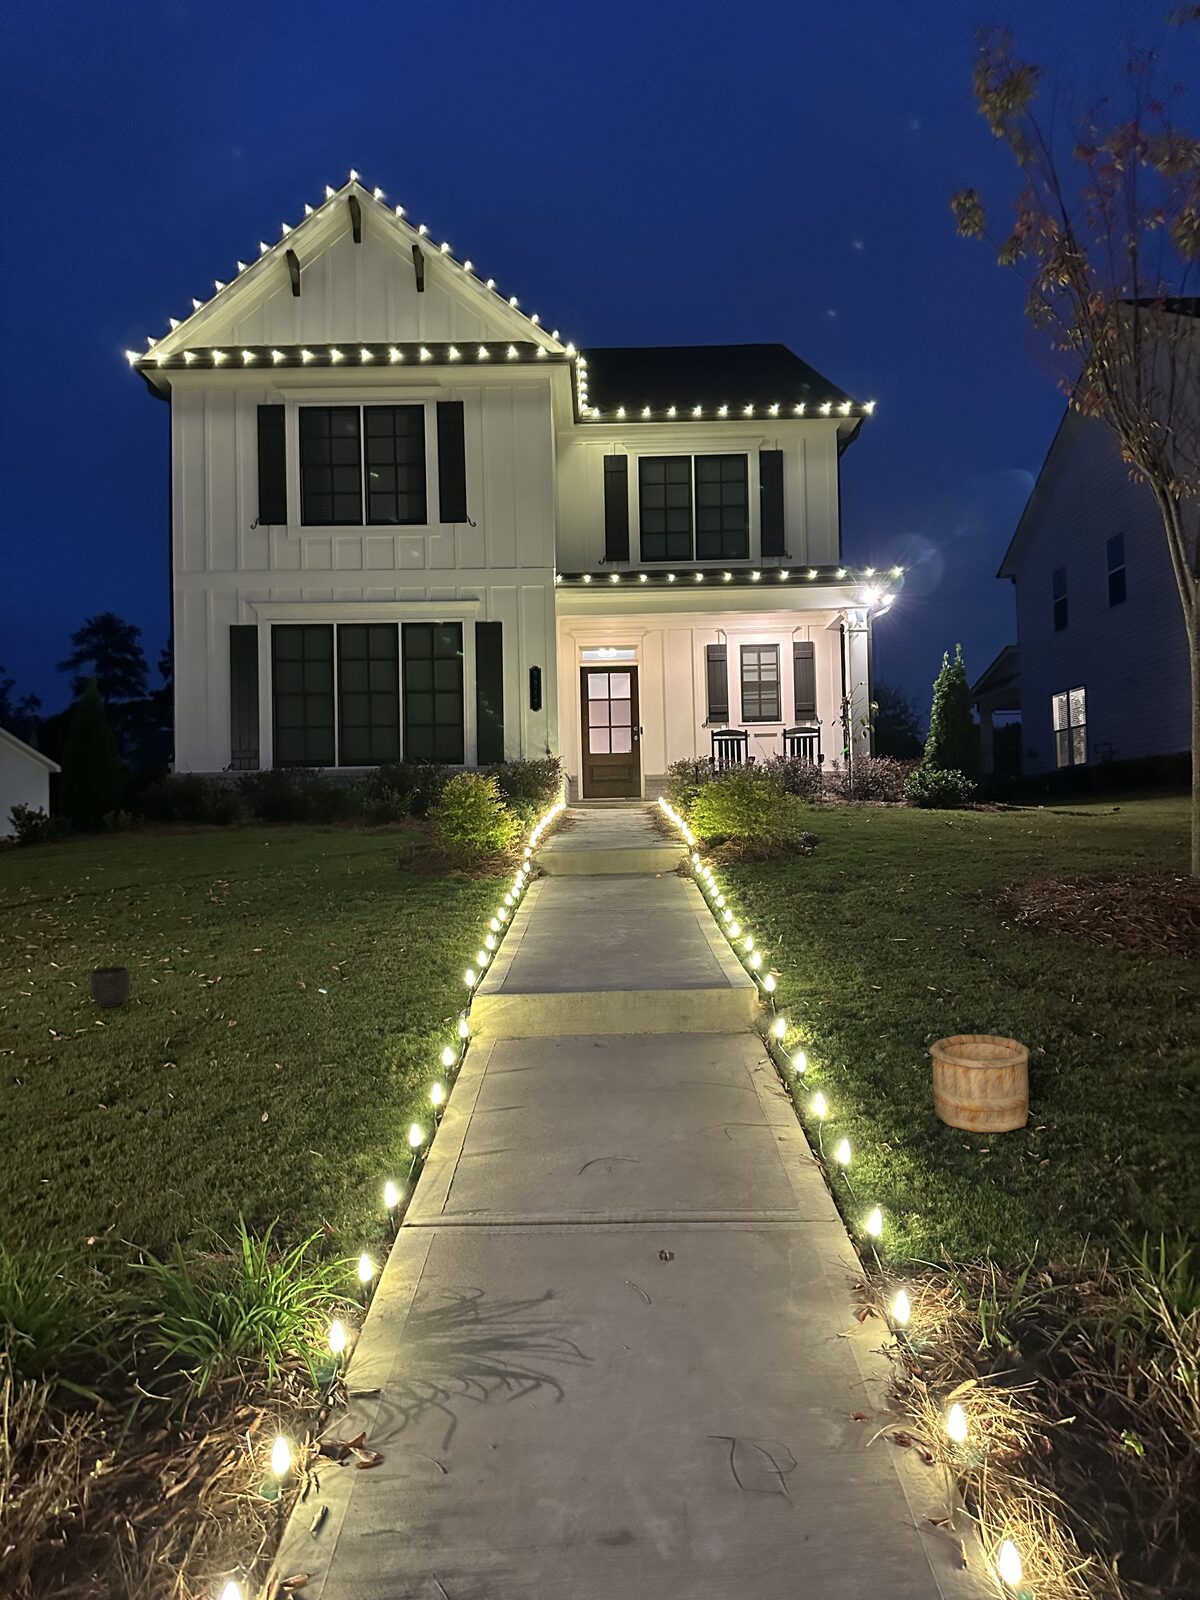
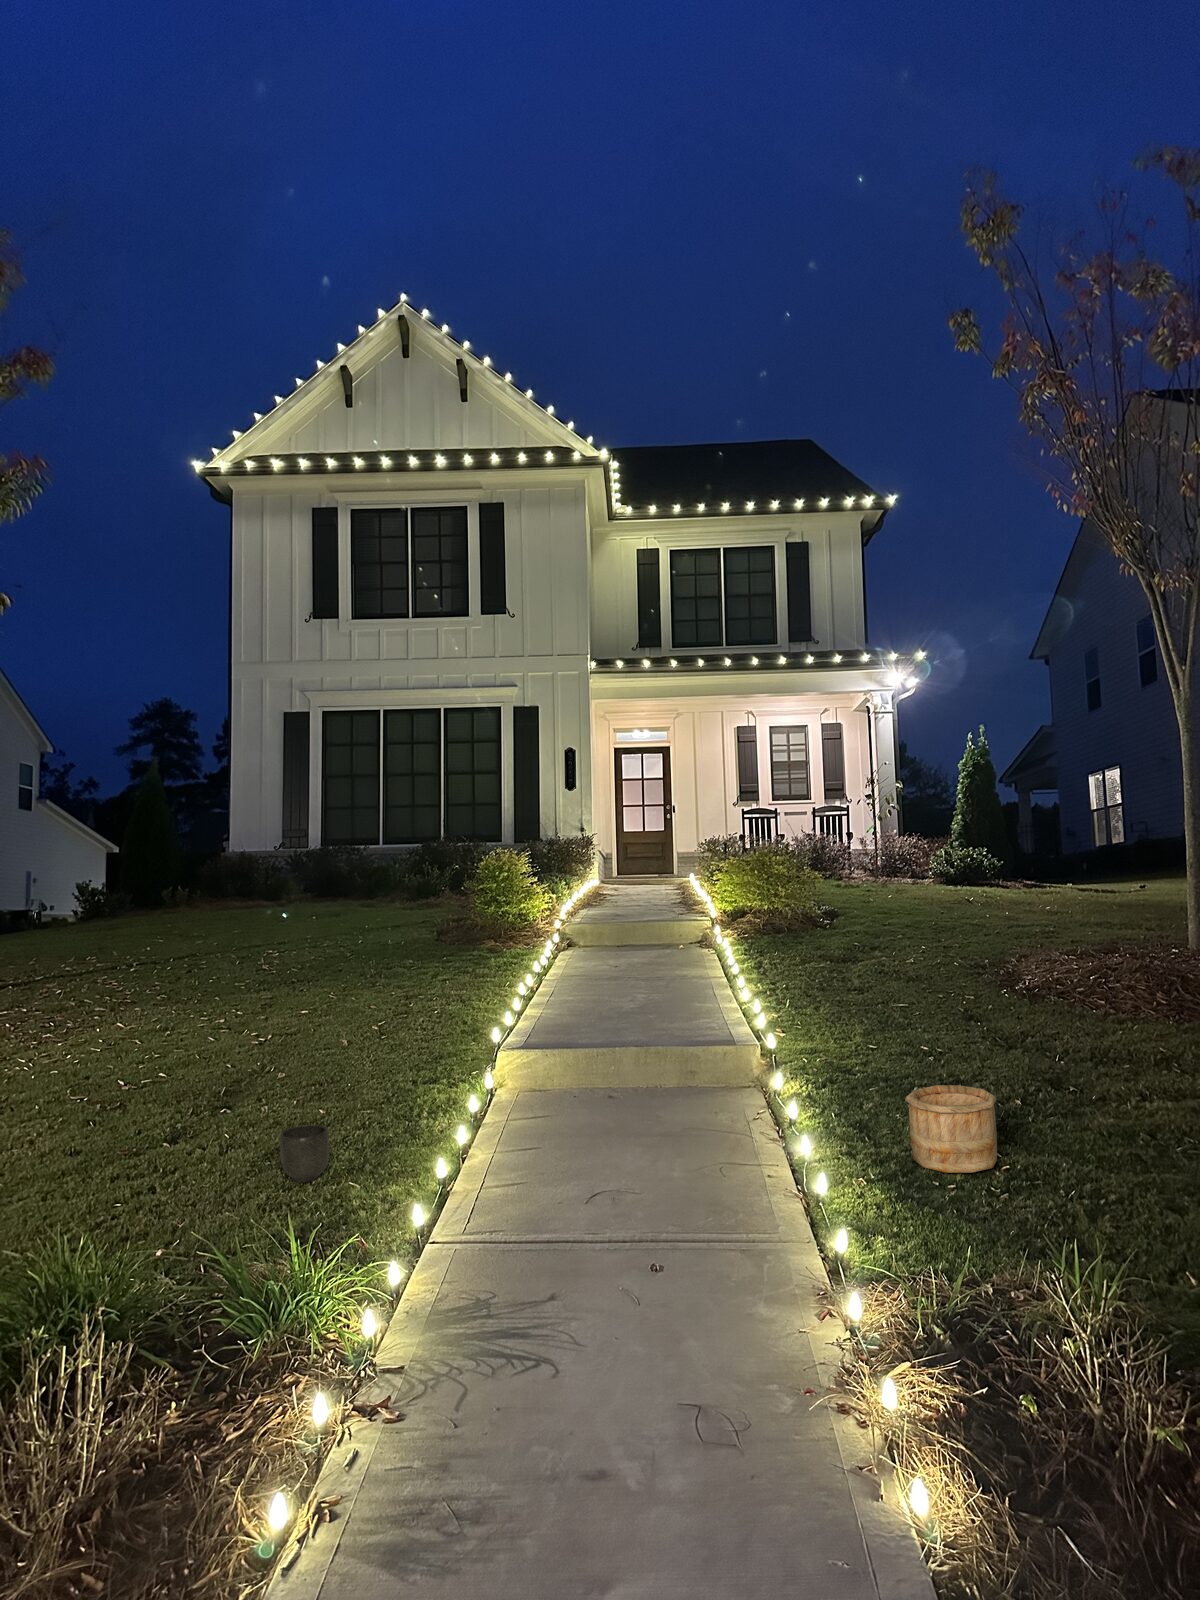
planter: present [89,966,130,1008] -> present [279,1125,329,1182]

